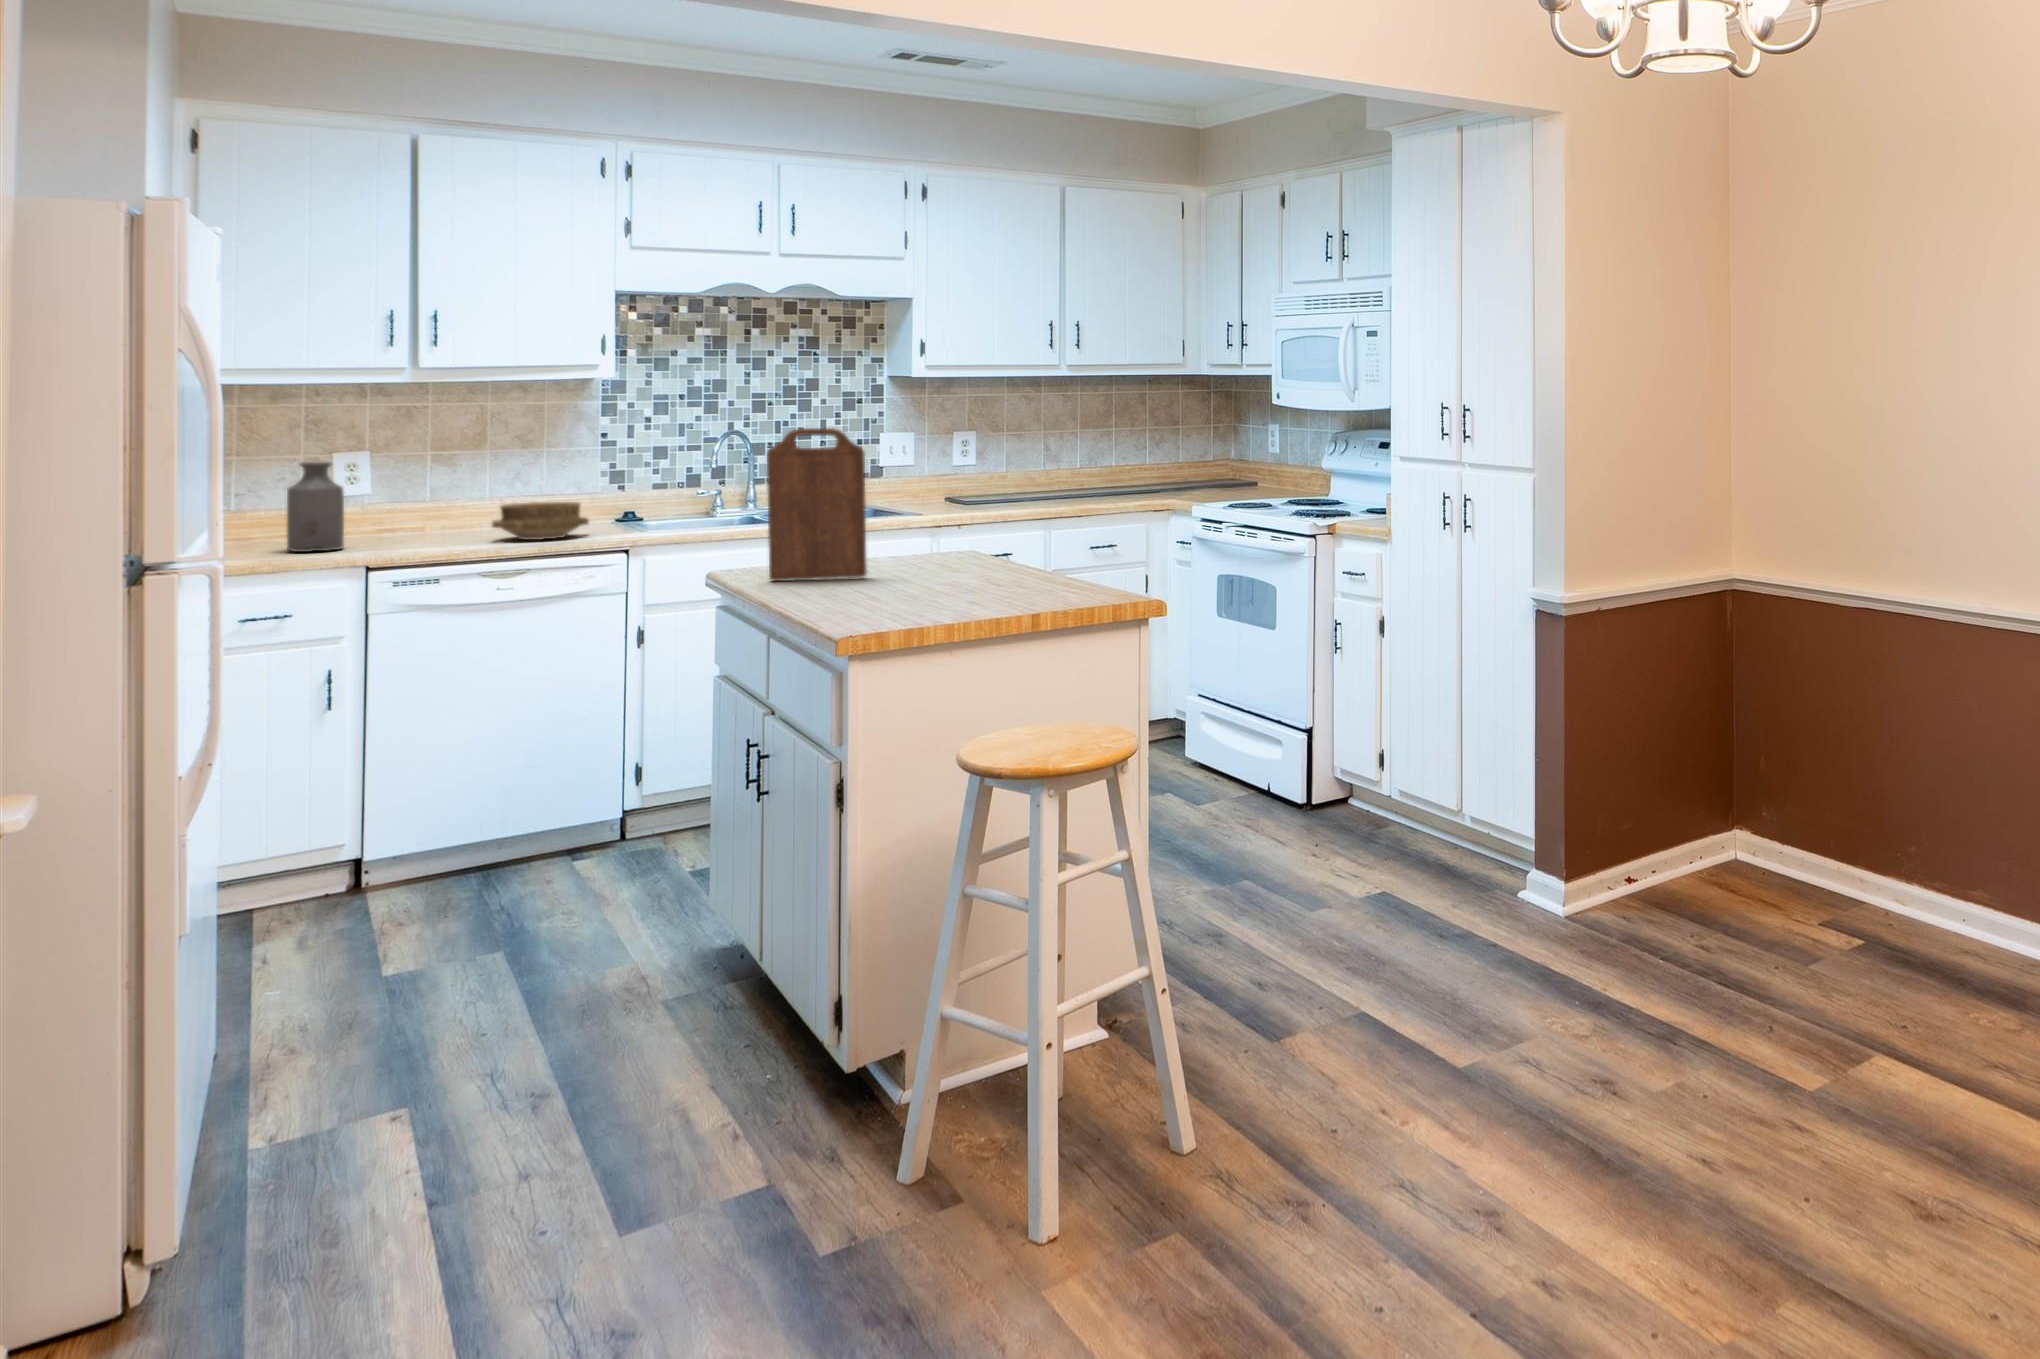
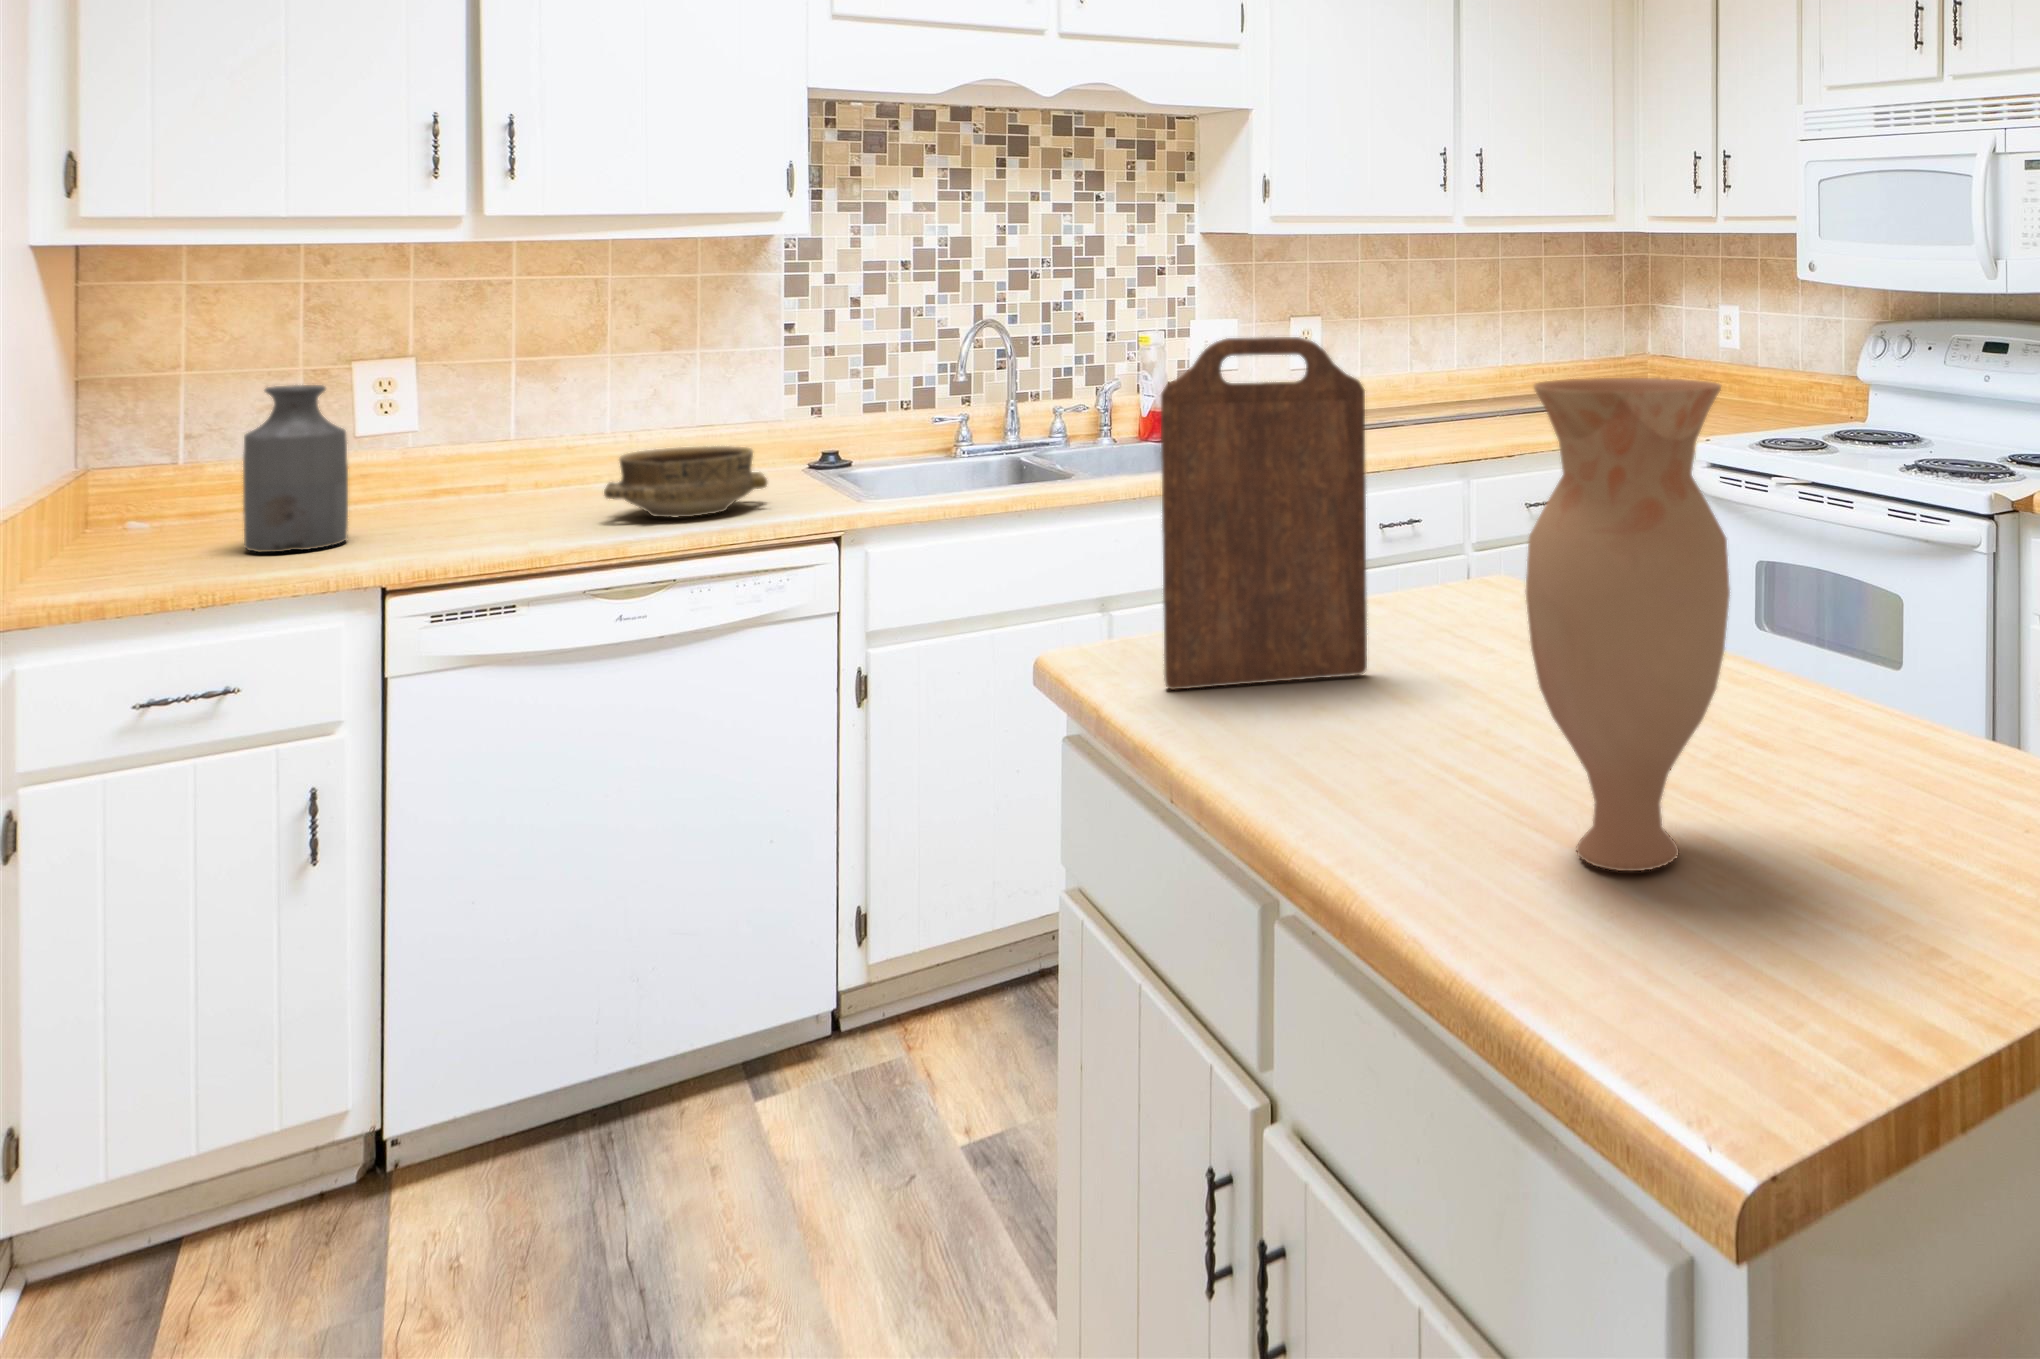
vase: none [871,438,949,610] -> present [1525,378,1730,871]

